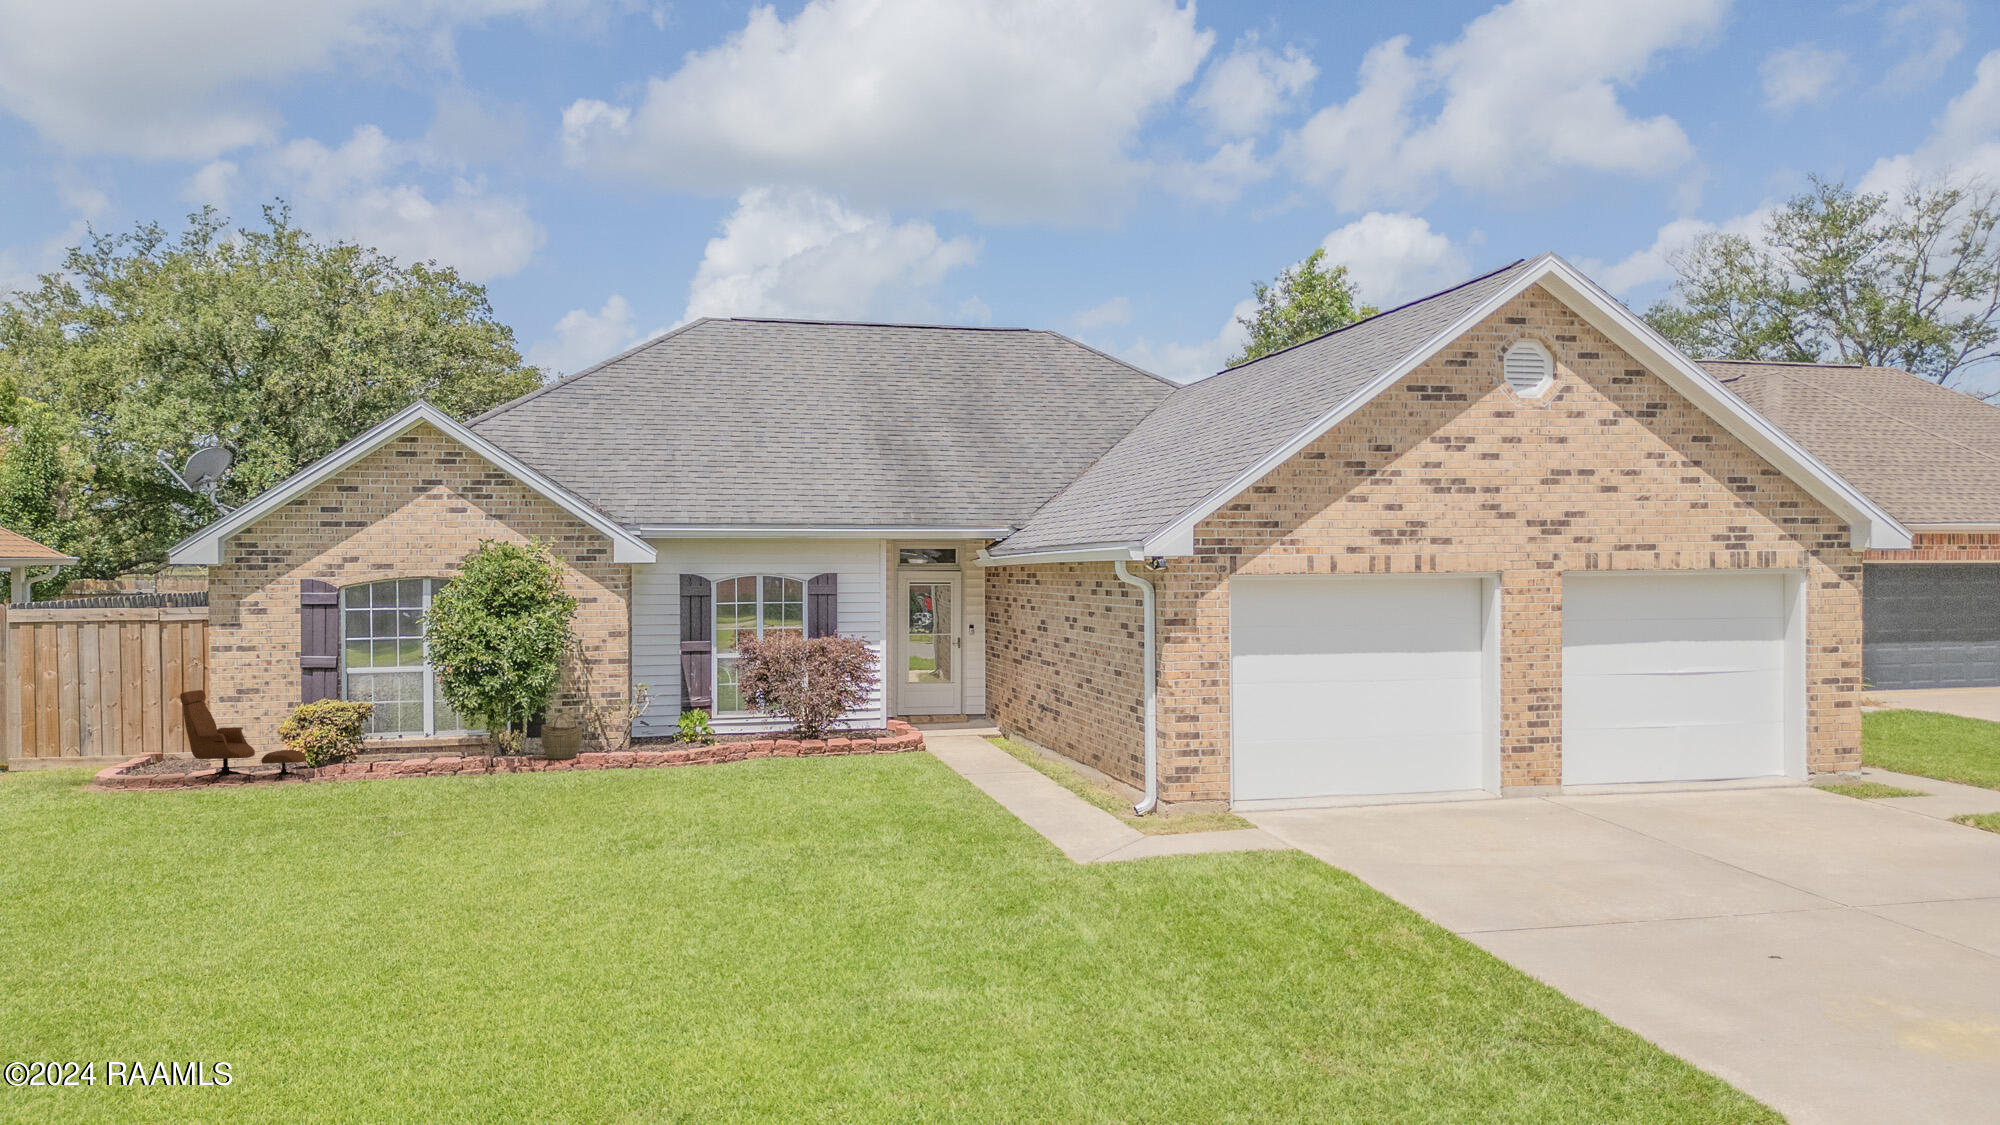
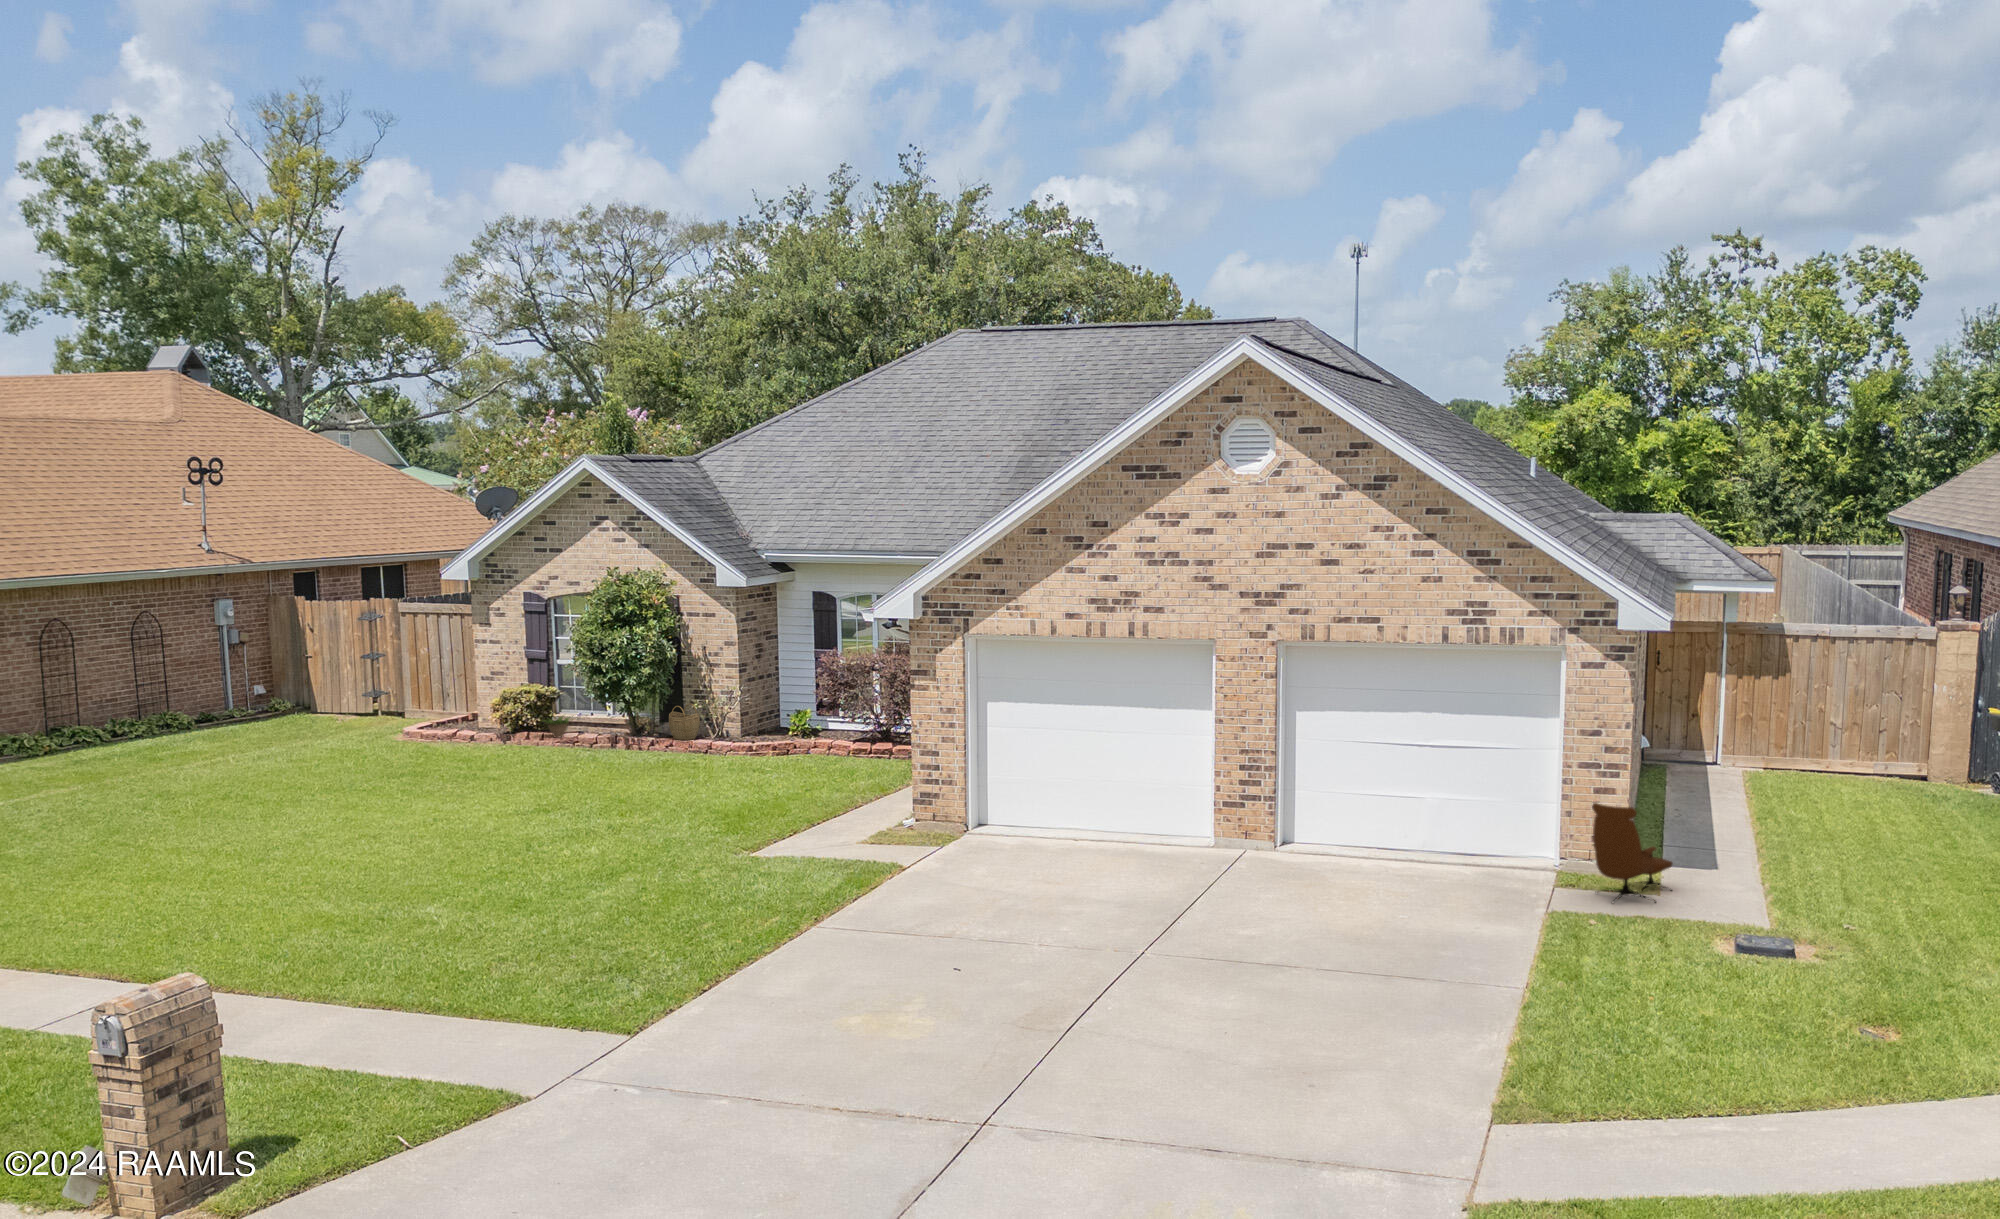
lounge chair: present [180,690,306,783] -> present [1592,803,1673,903]
decorative plant: none [342,741,399,772] -> present [545,716,573,738]

